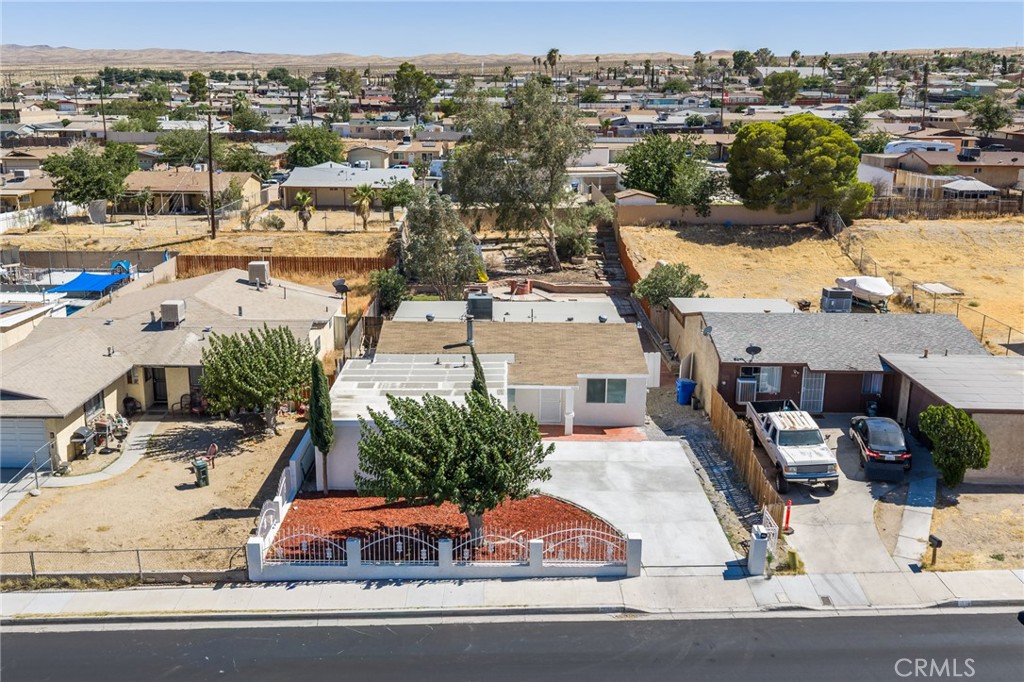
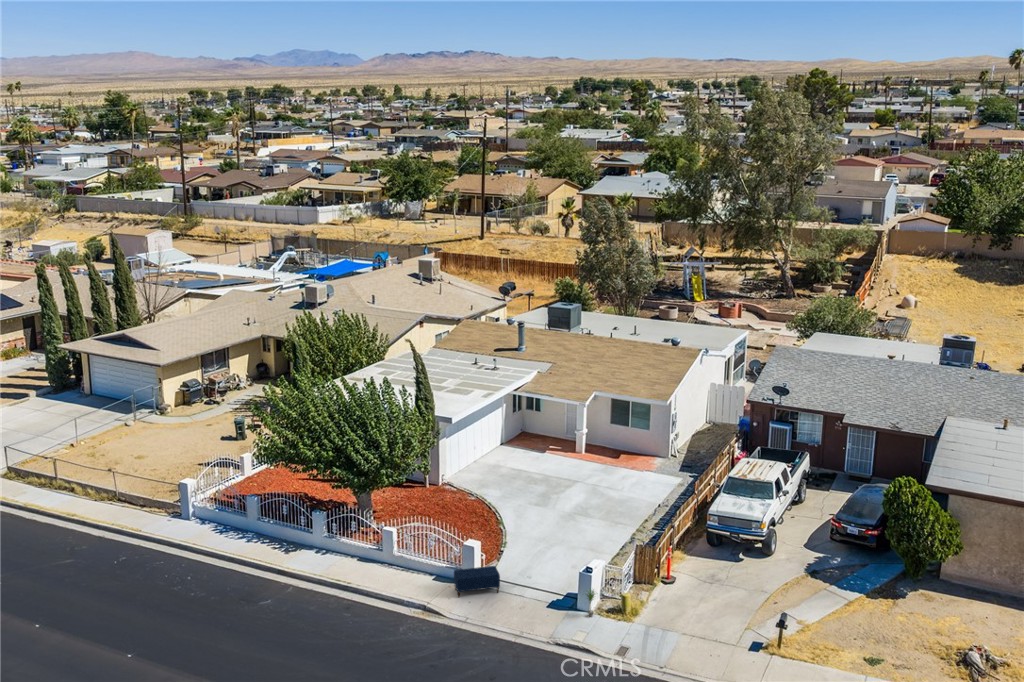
bench: present [864,462,904,486] -> present [454,566,500,597]

